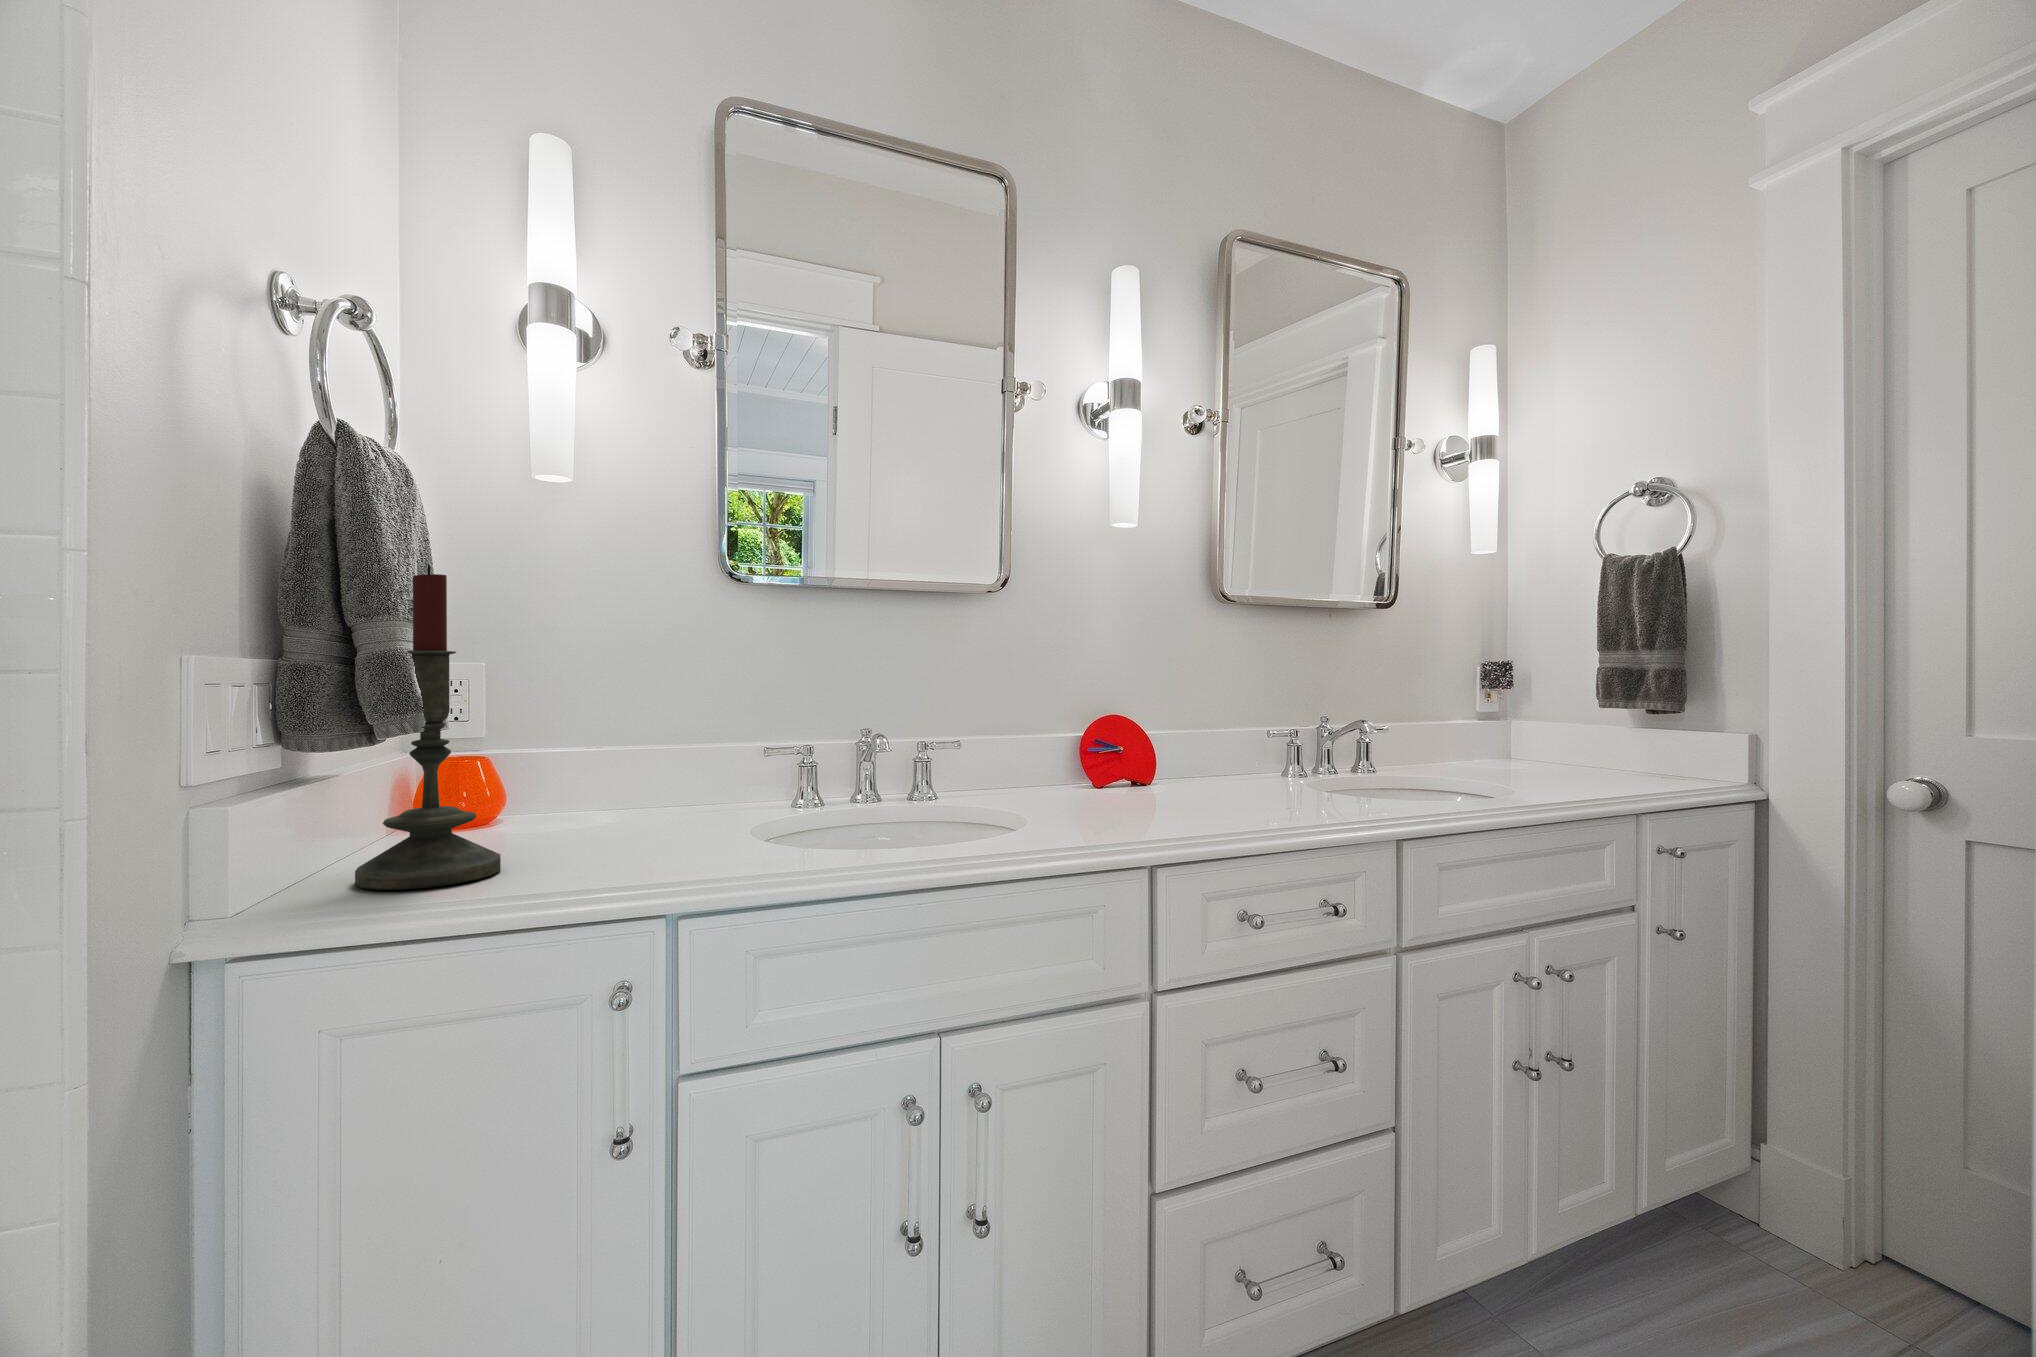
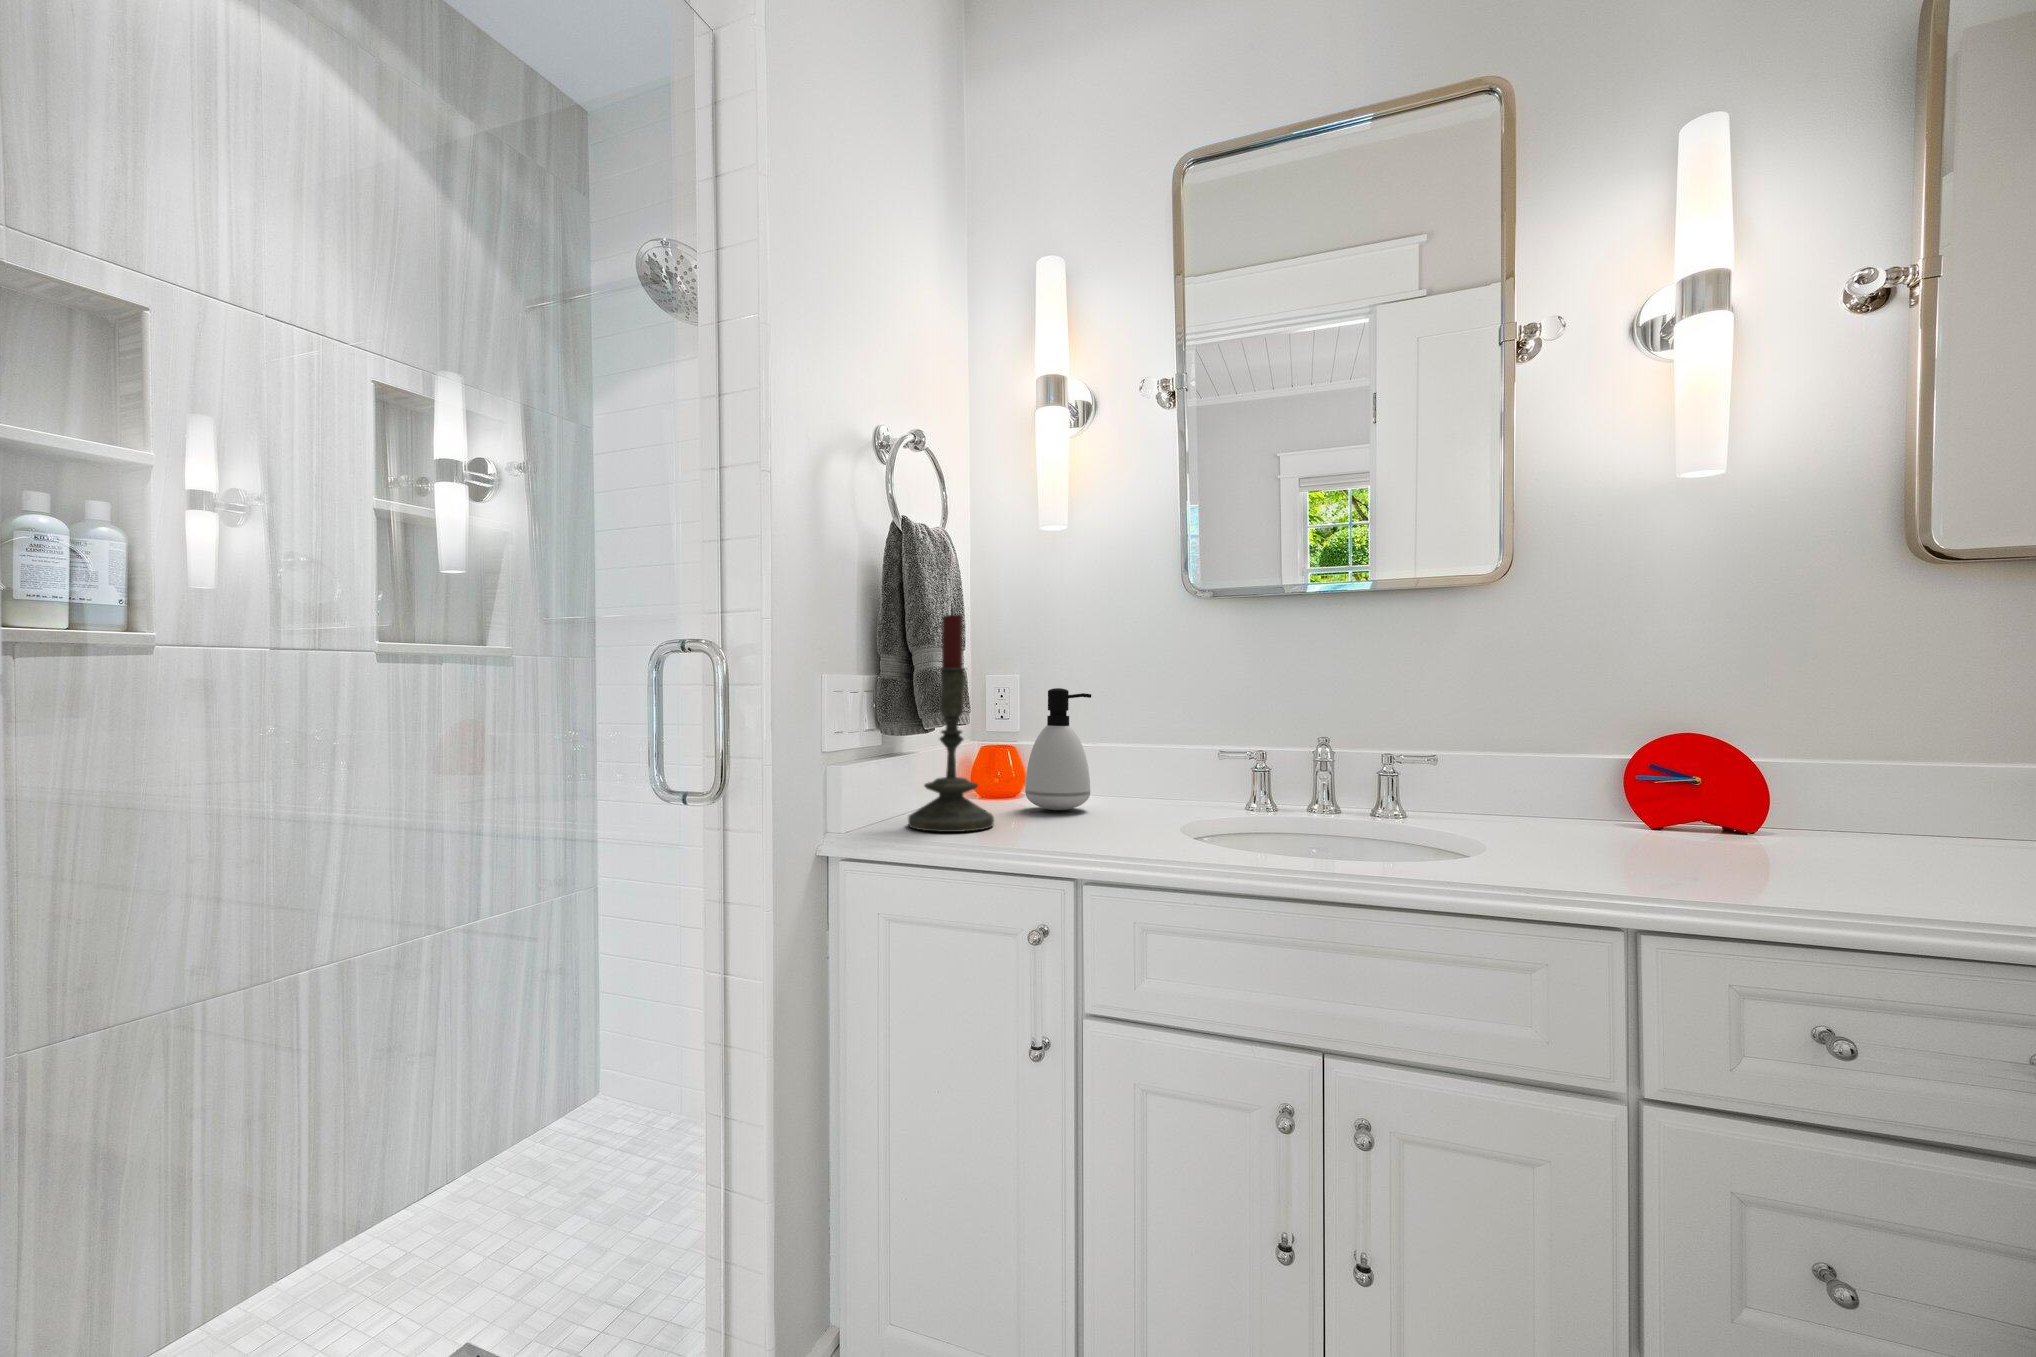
soap dispenser: none [517,679,614,835] -> present [1025,688,1091,810]

